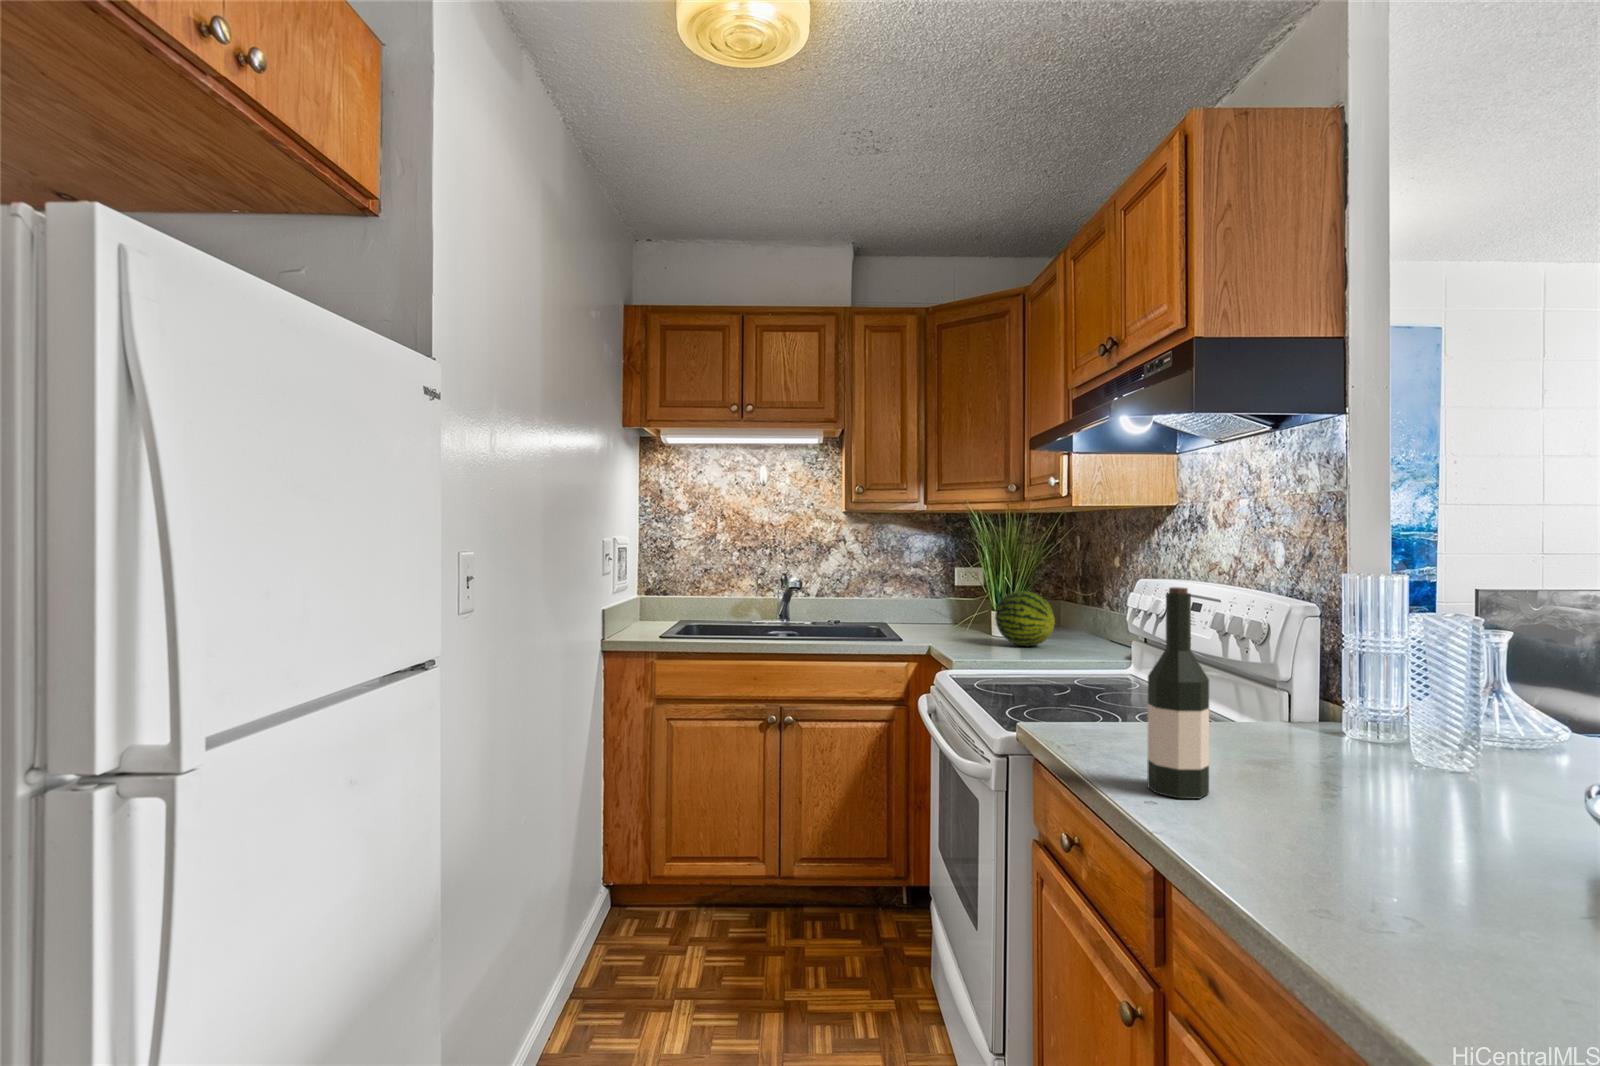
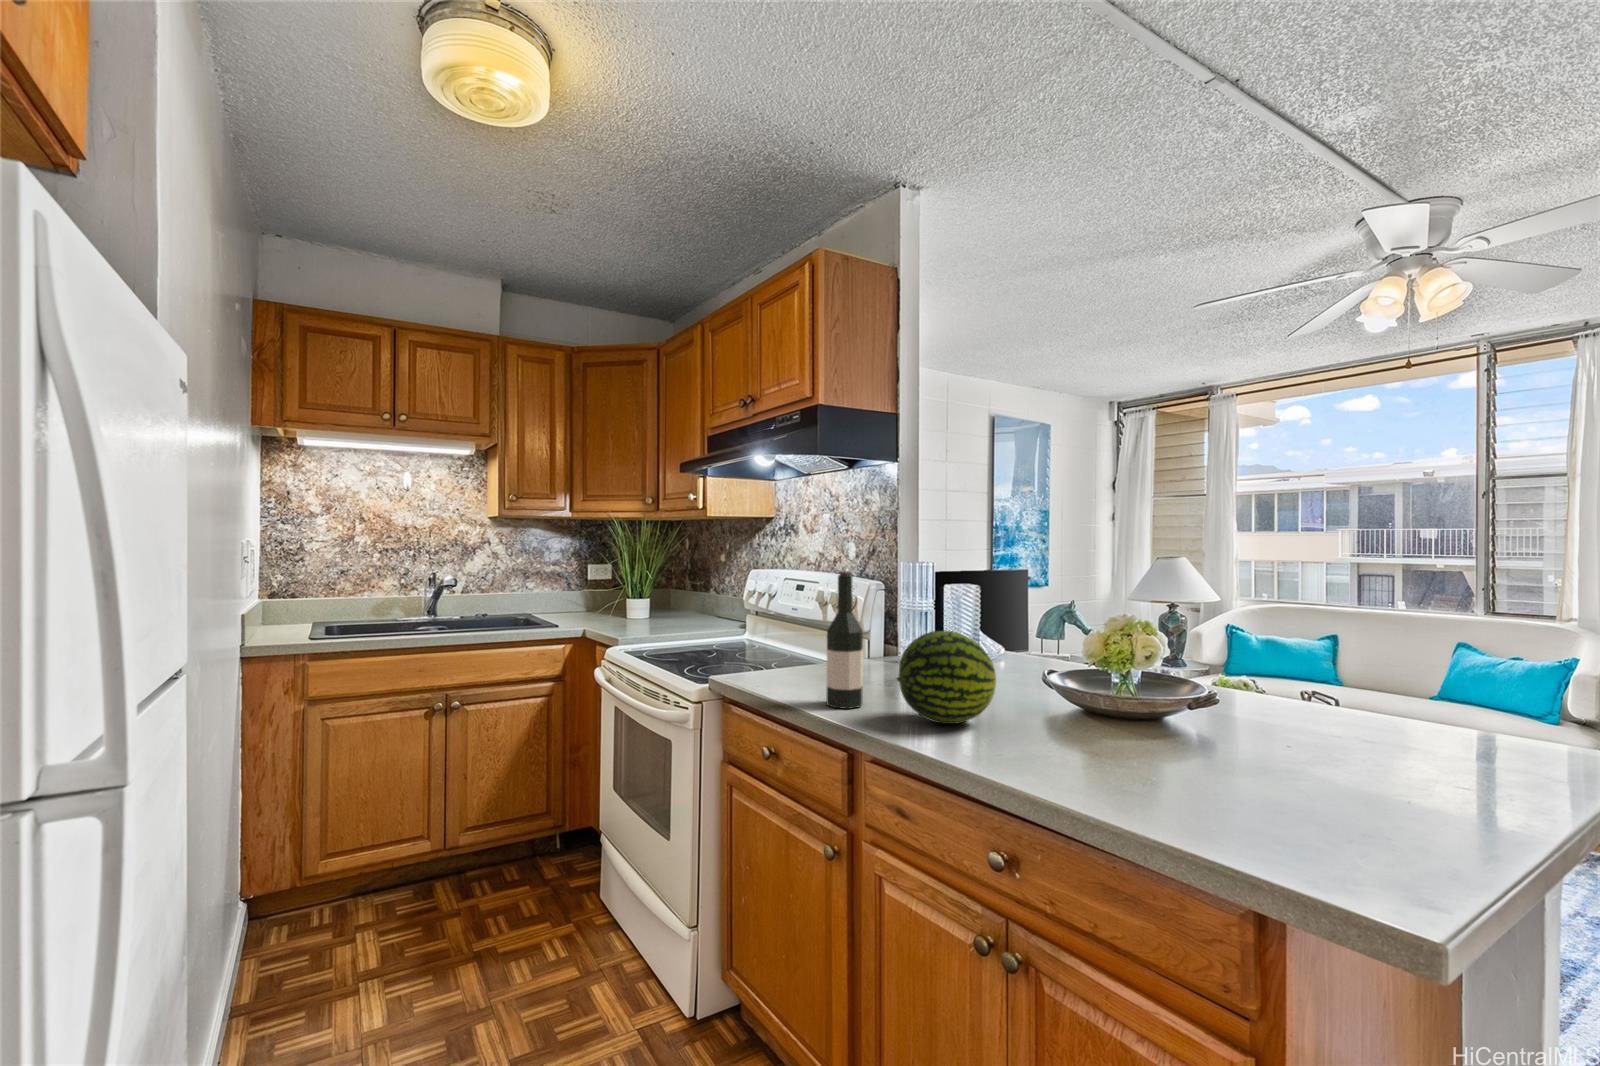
fruit: present [995,591,1055,646] -> present [897,631,996,724]

